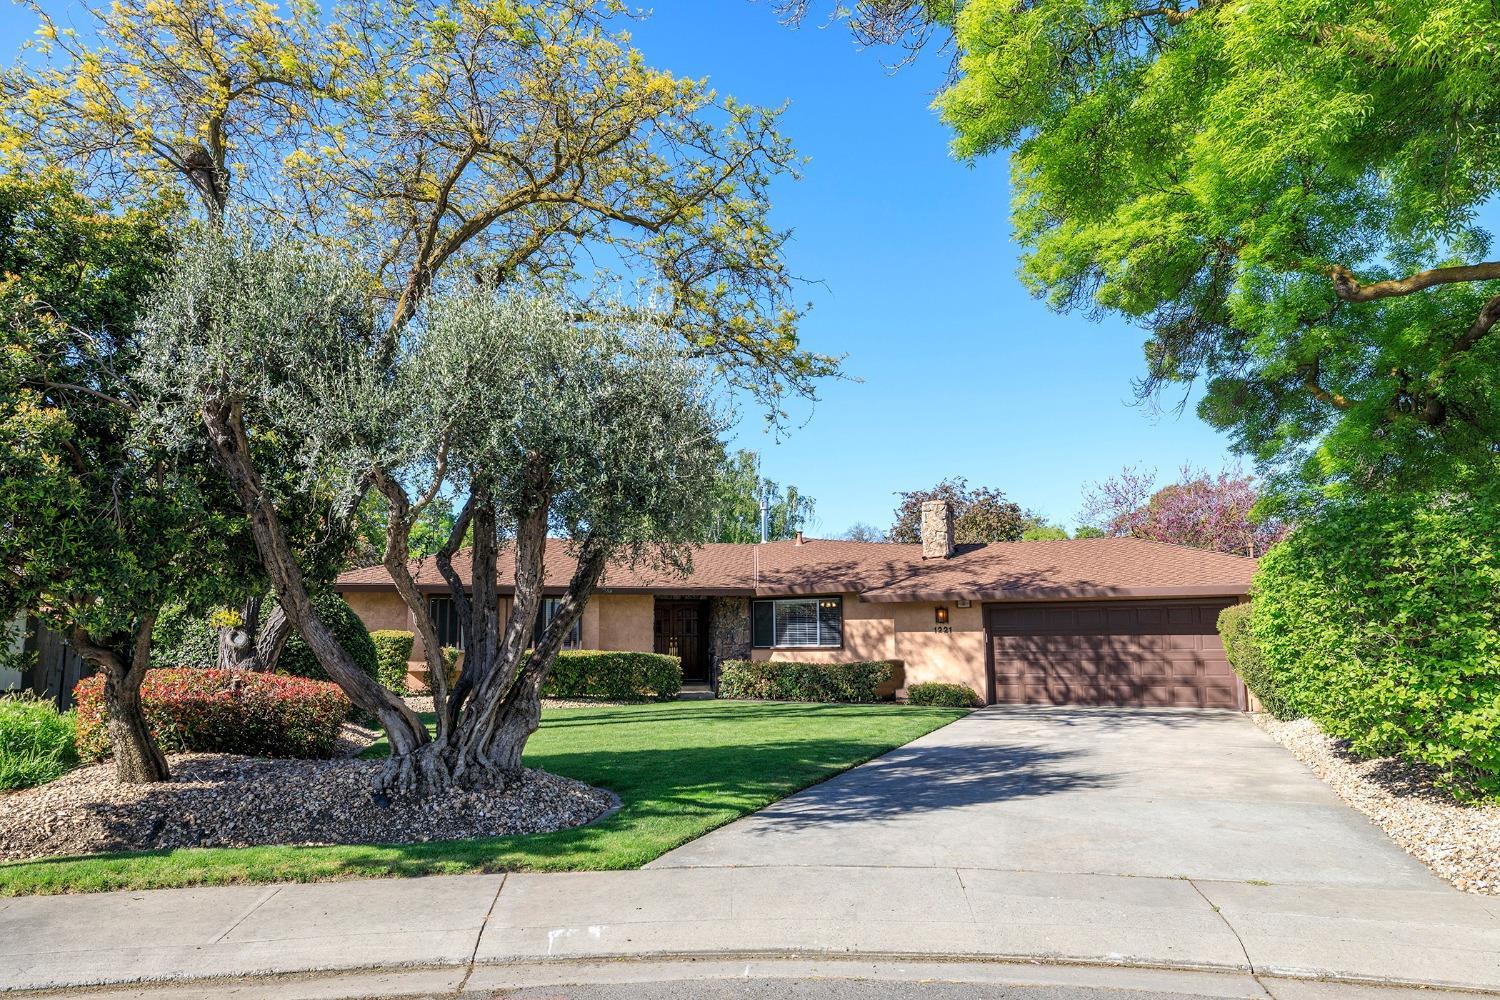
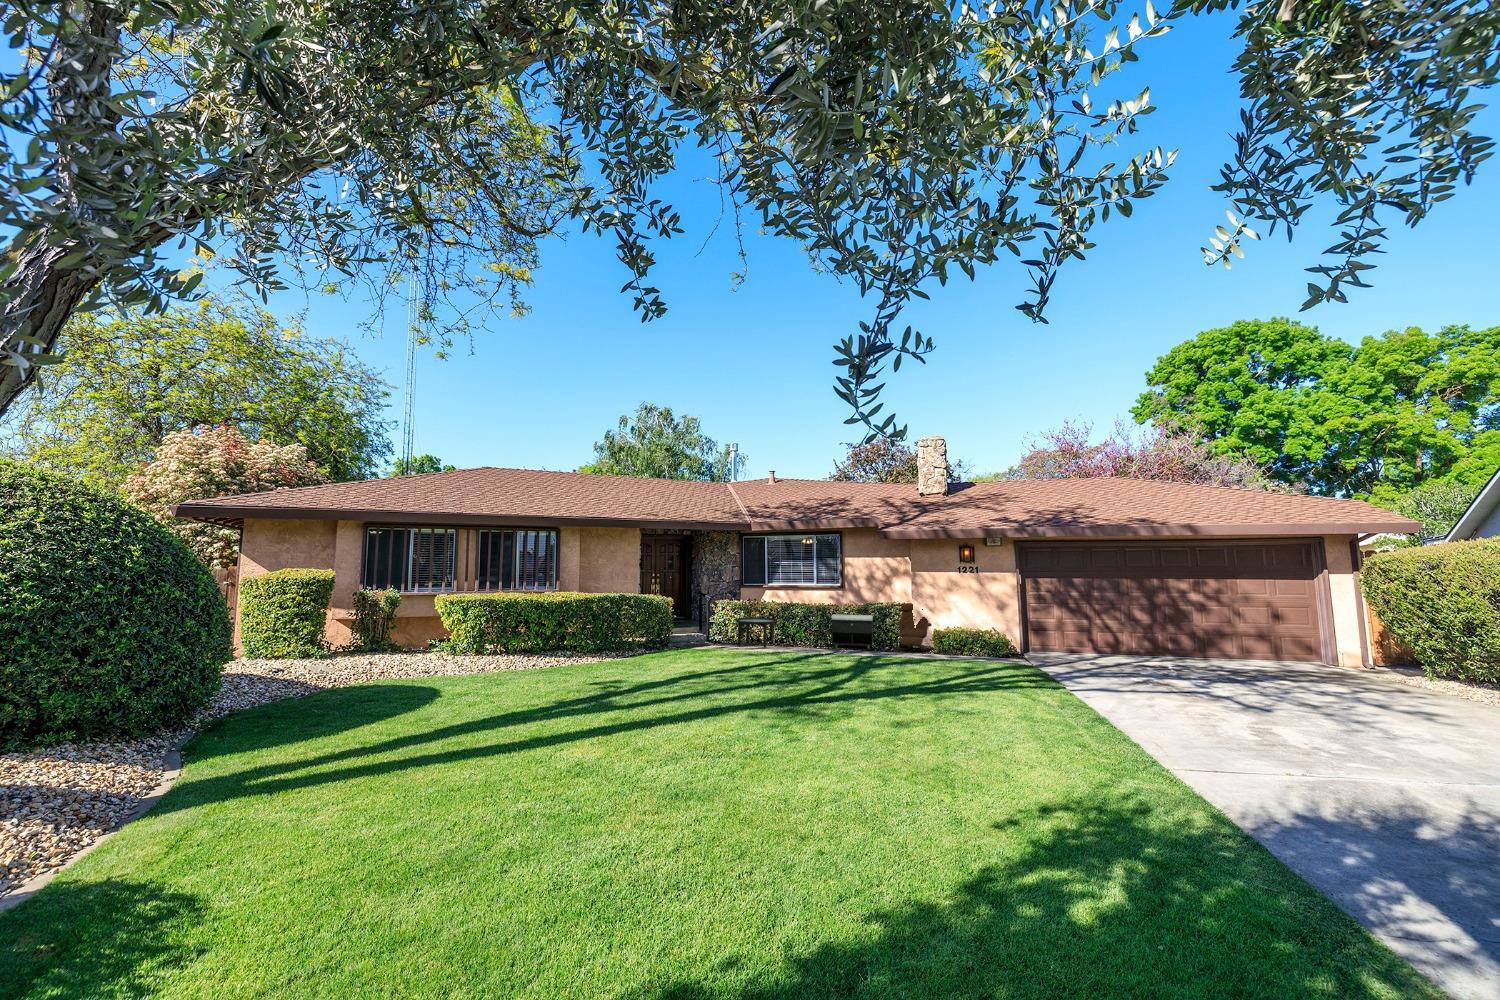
storage bench: none [817,669,857,699] -> present [832,614,873,649]
round table: none [734,673,772,698] -> present [735,617,778,648]

